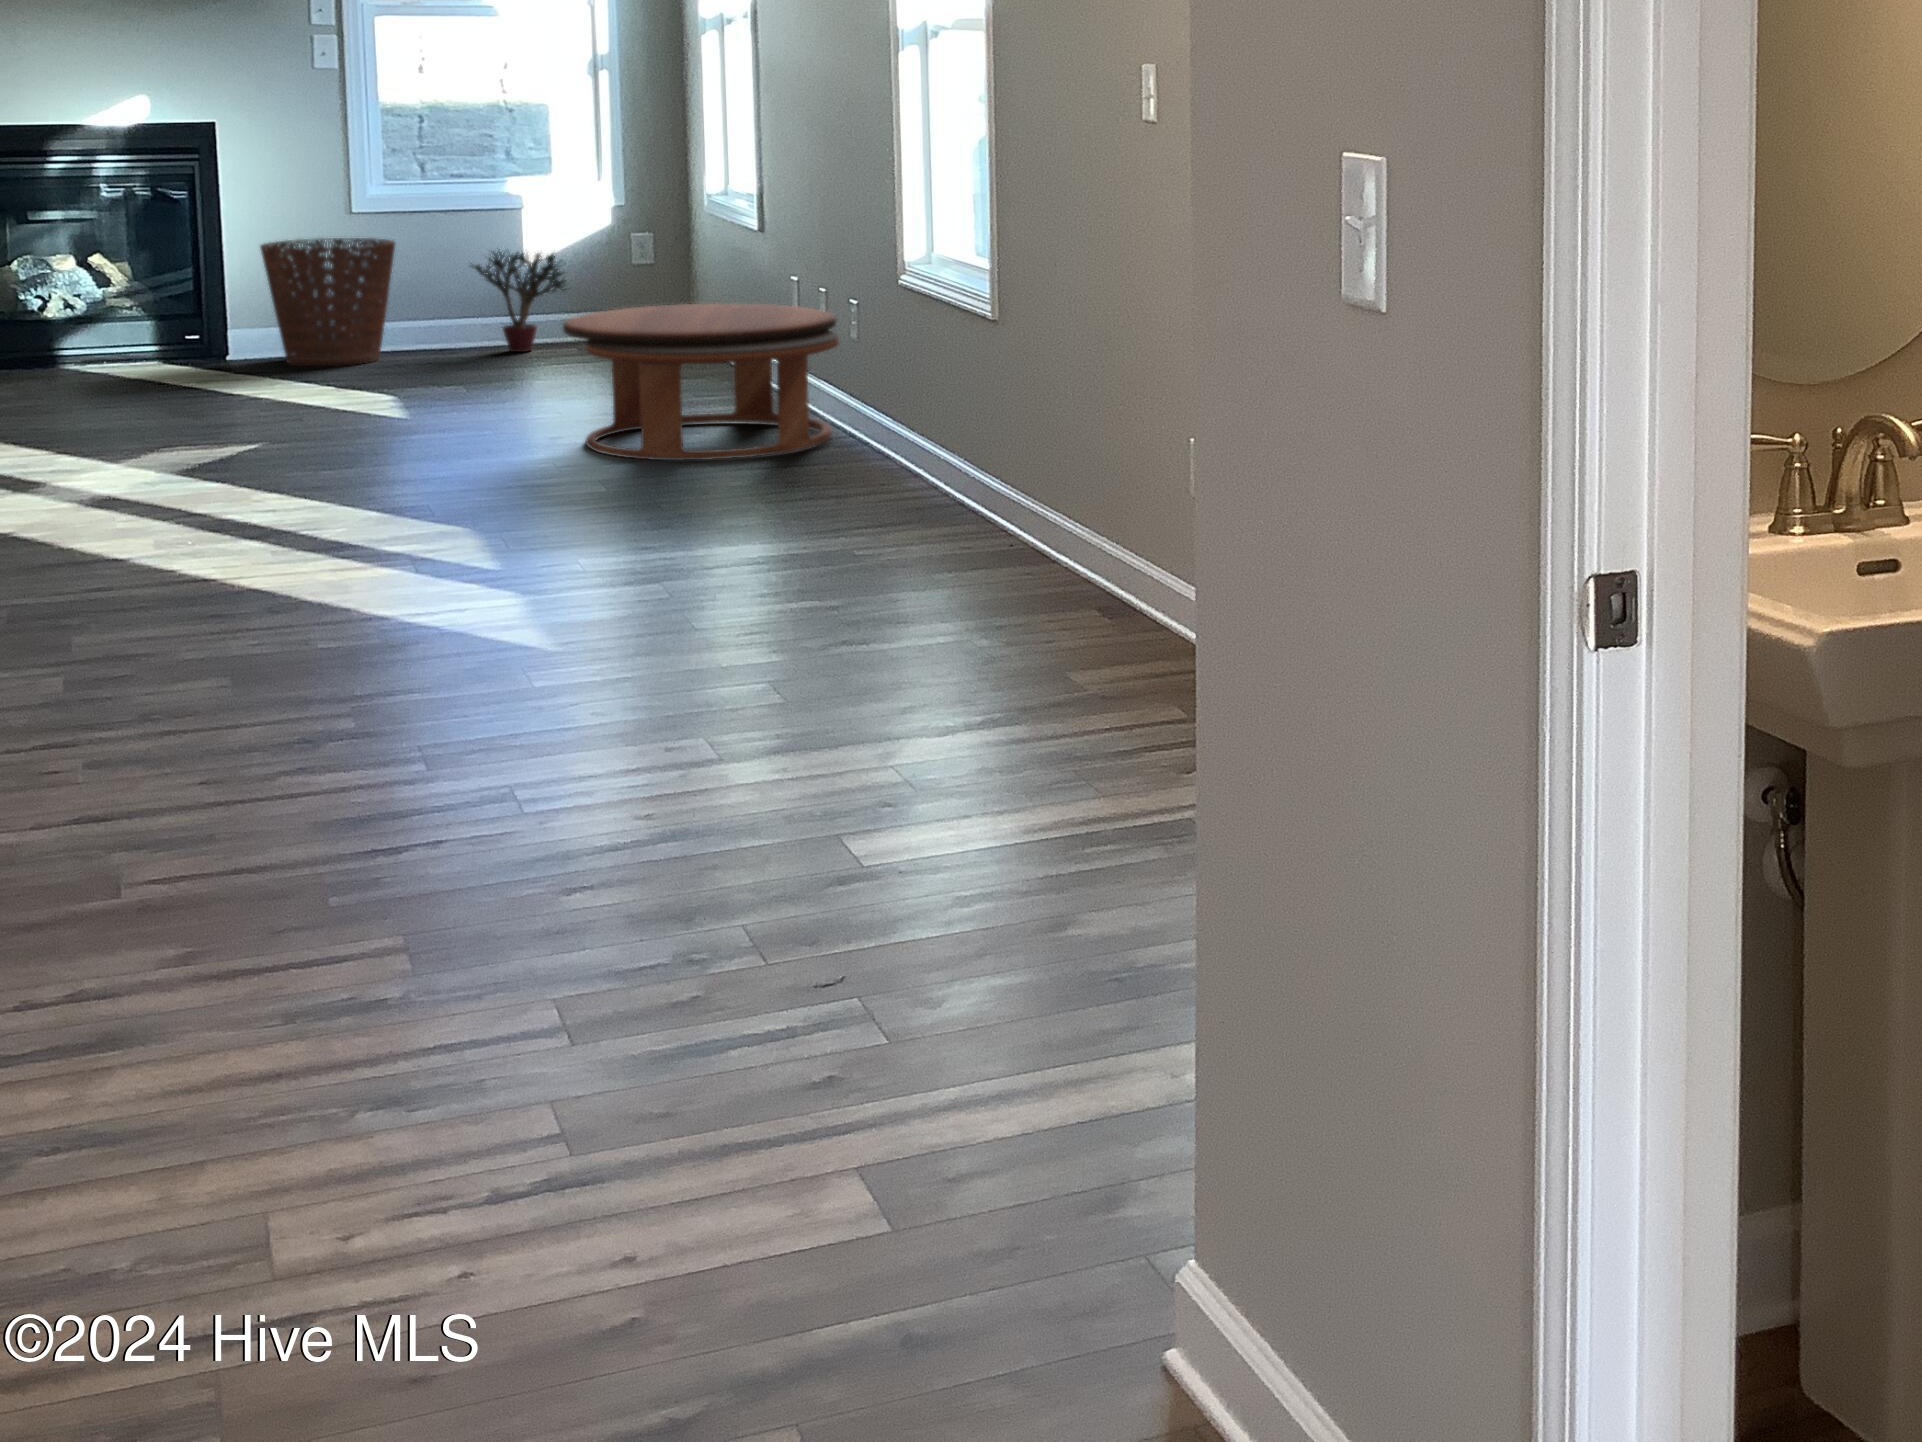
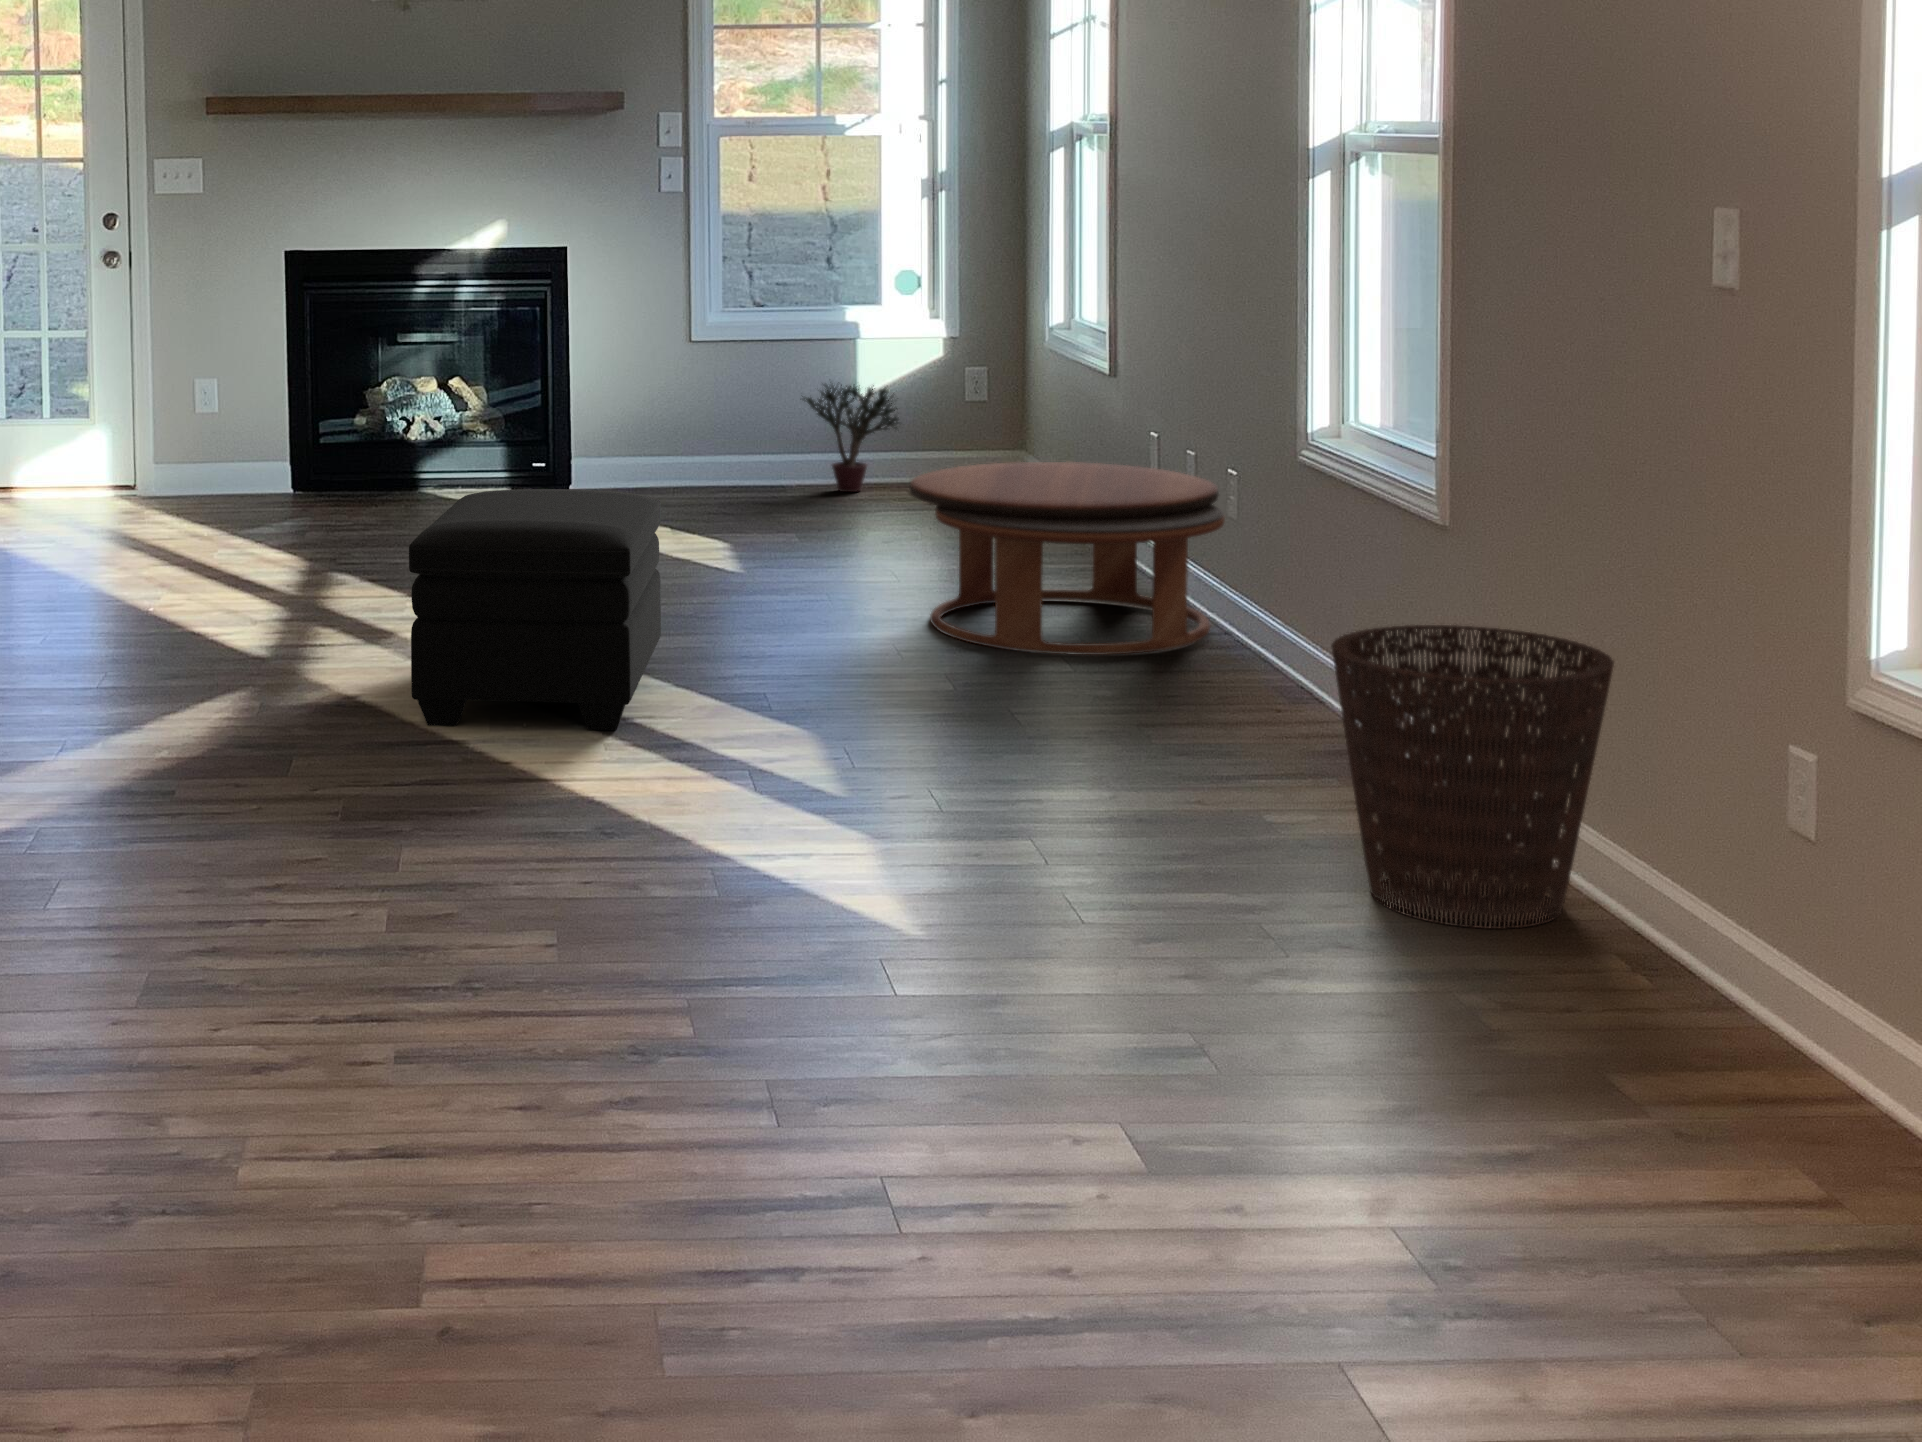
basket: present [260,238,395,366] -> present [1331,625,1614,928]
ottoman: none [63,333,324,547] -> present [409,489,661,730]

